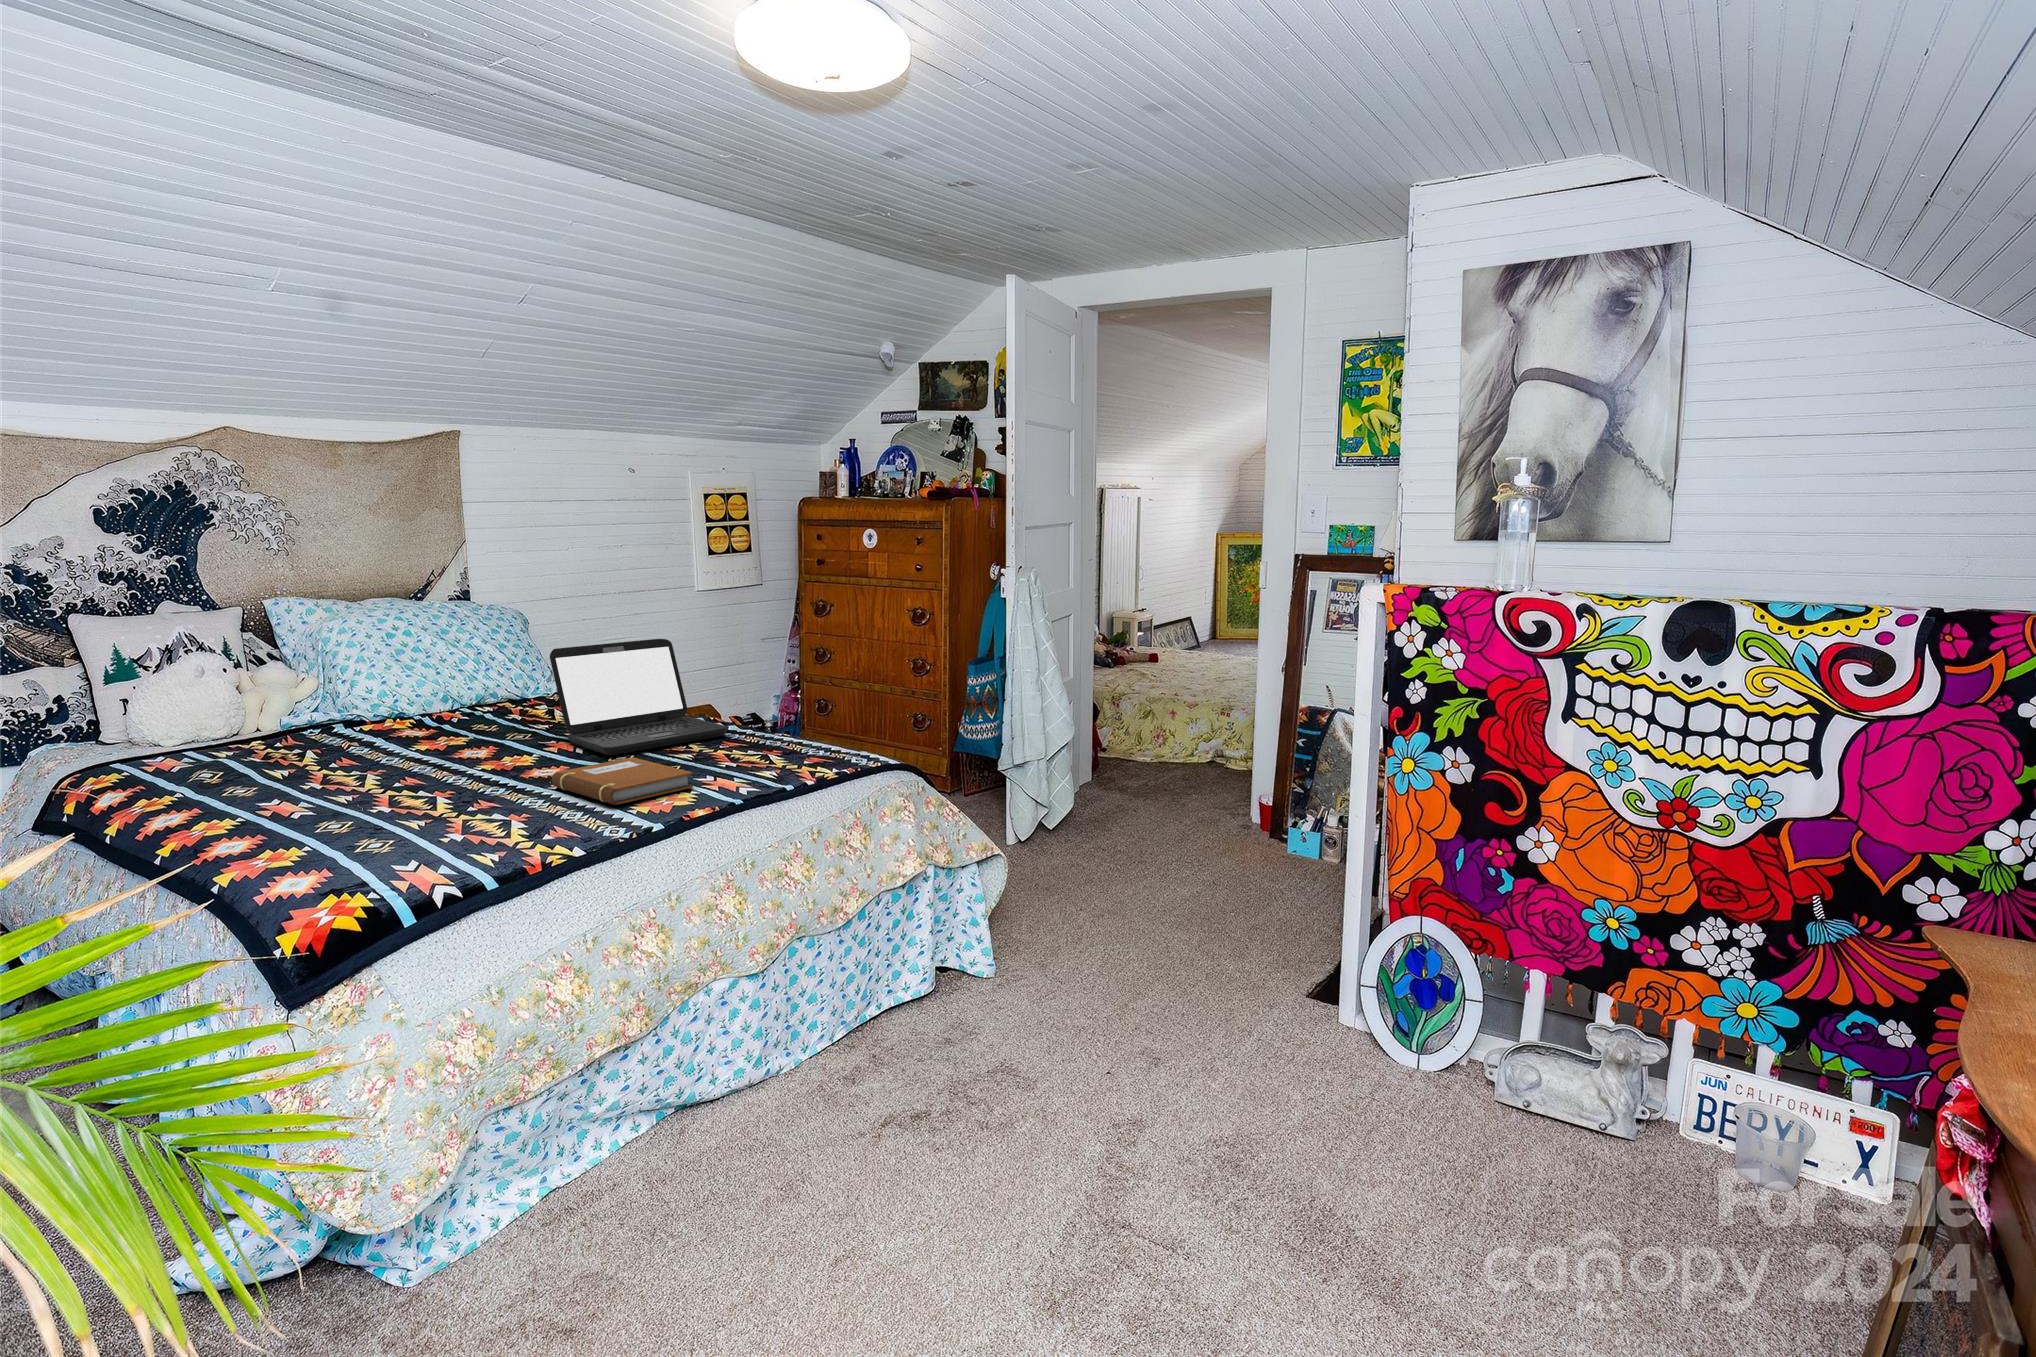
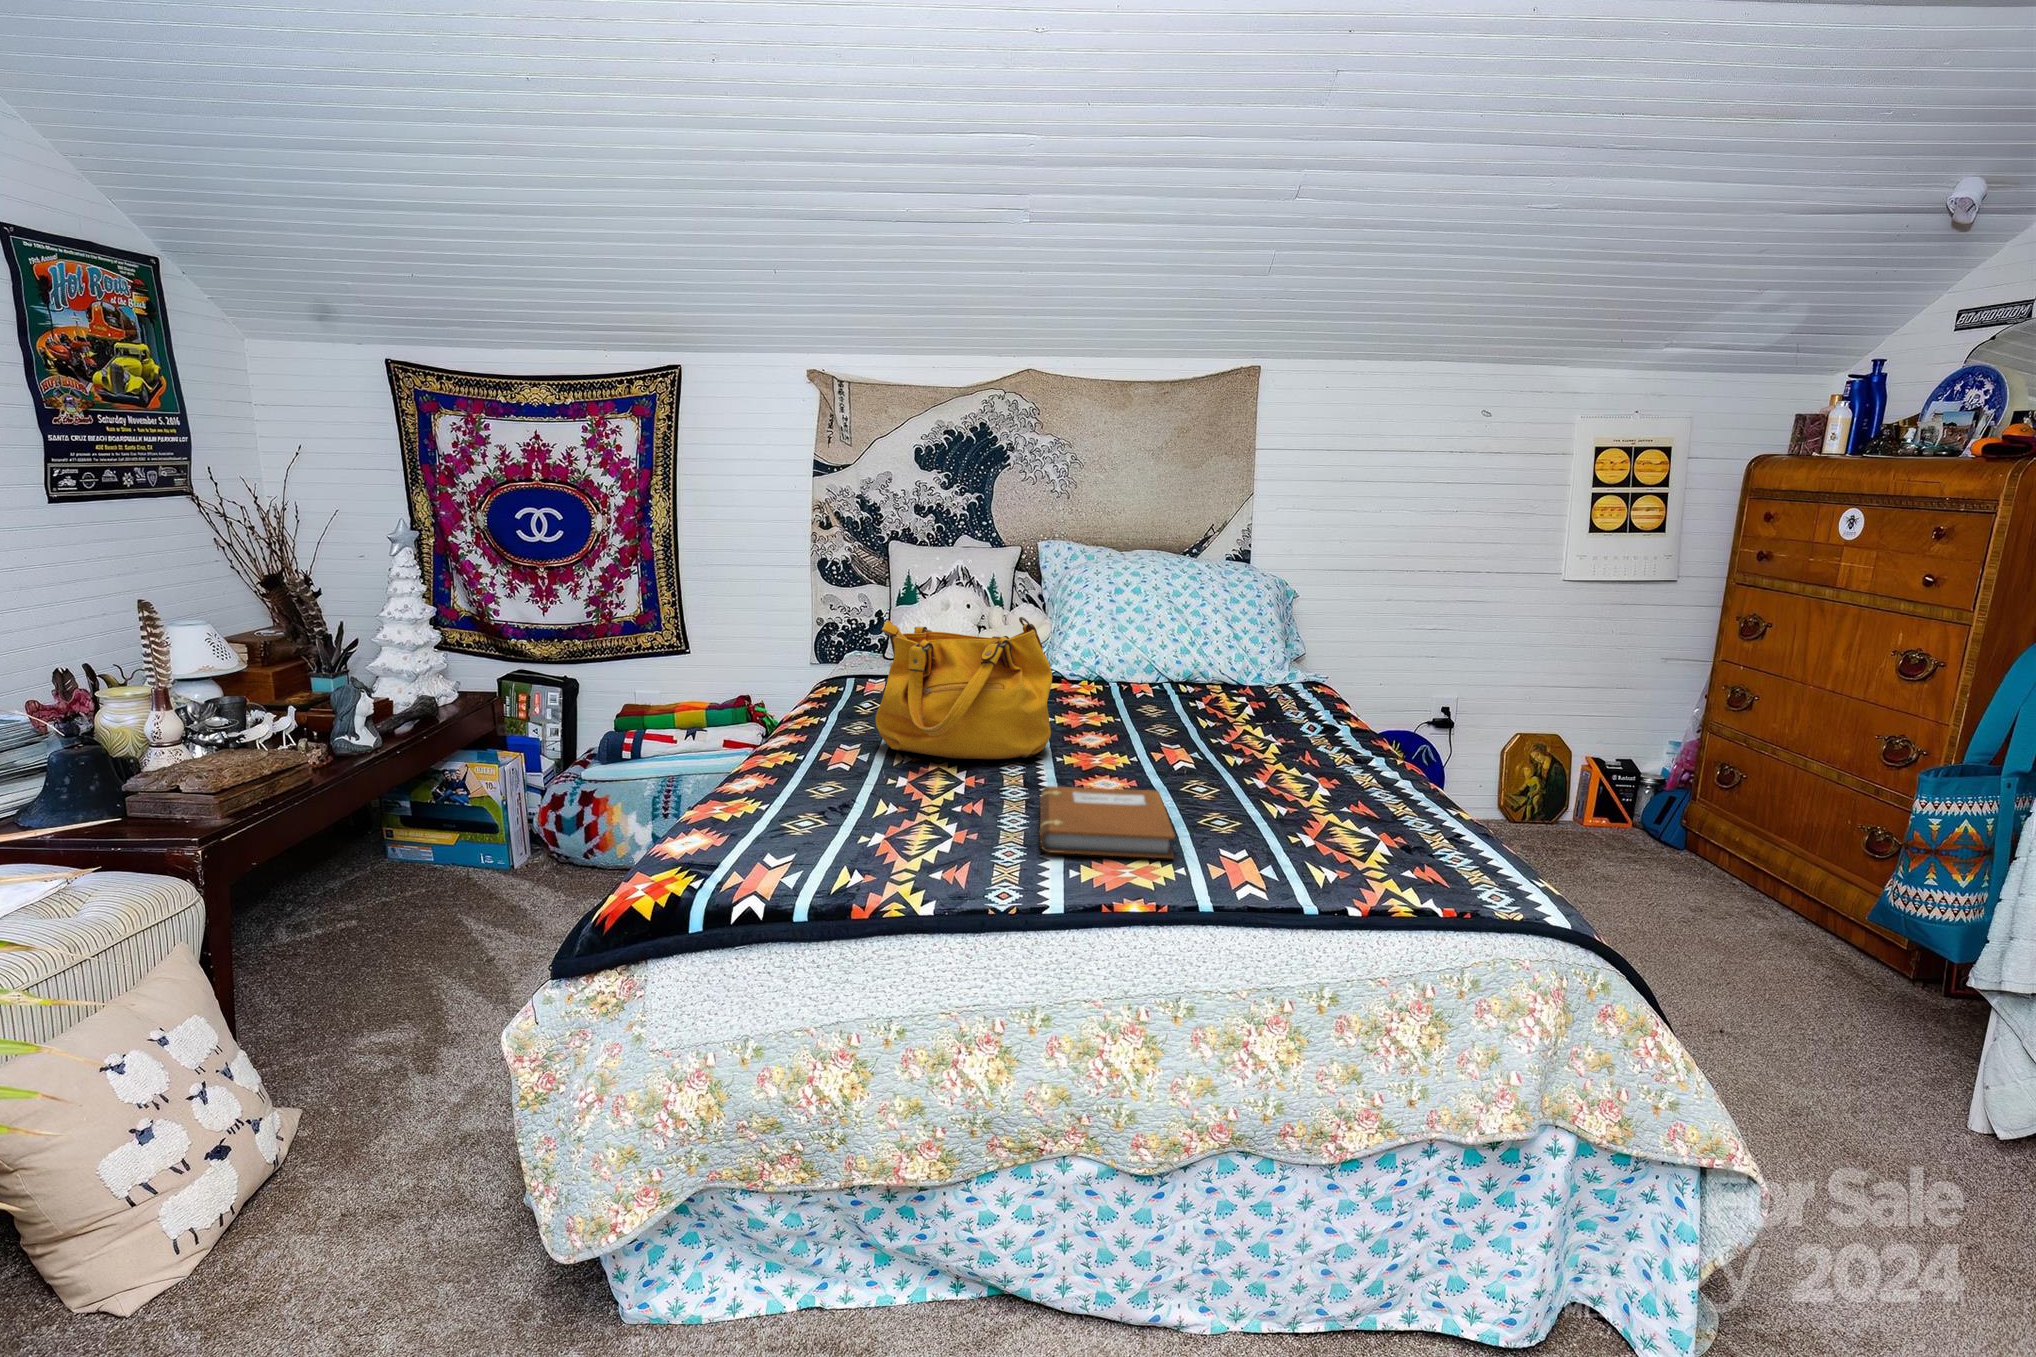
laptop: present [550,639,727,755] -> none [1160,628,1355,791]
handbag: none [313,655,490,790] -> present [875,617,1052,759]

